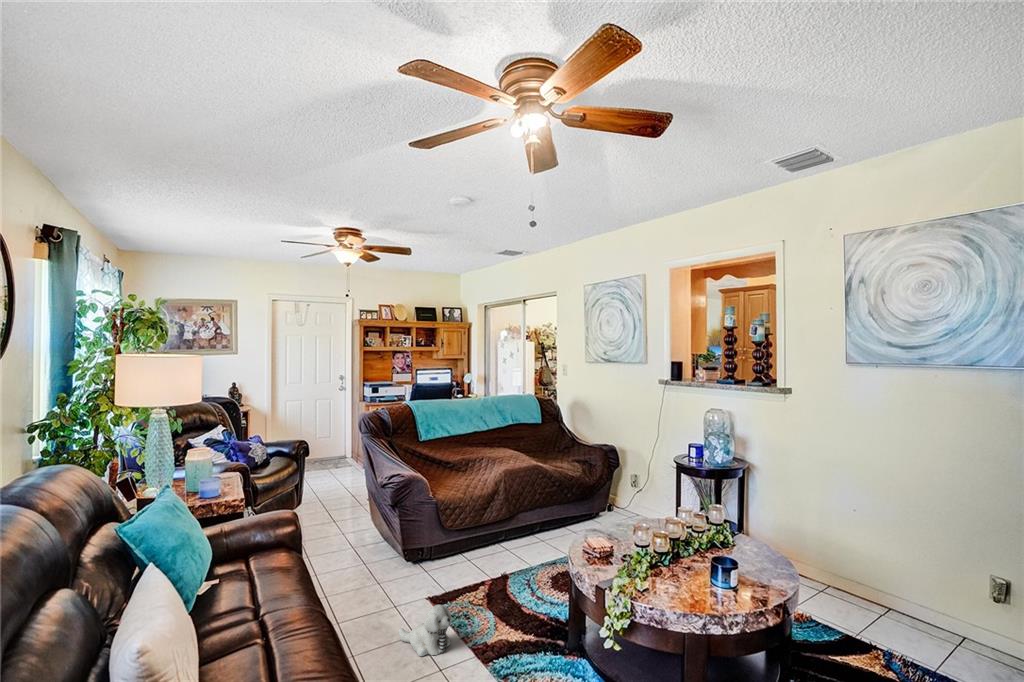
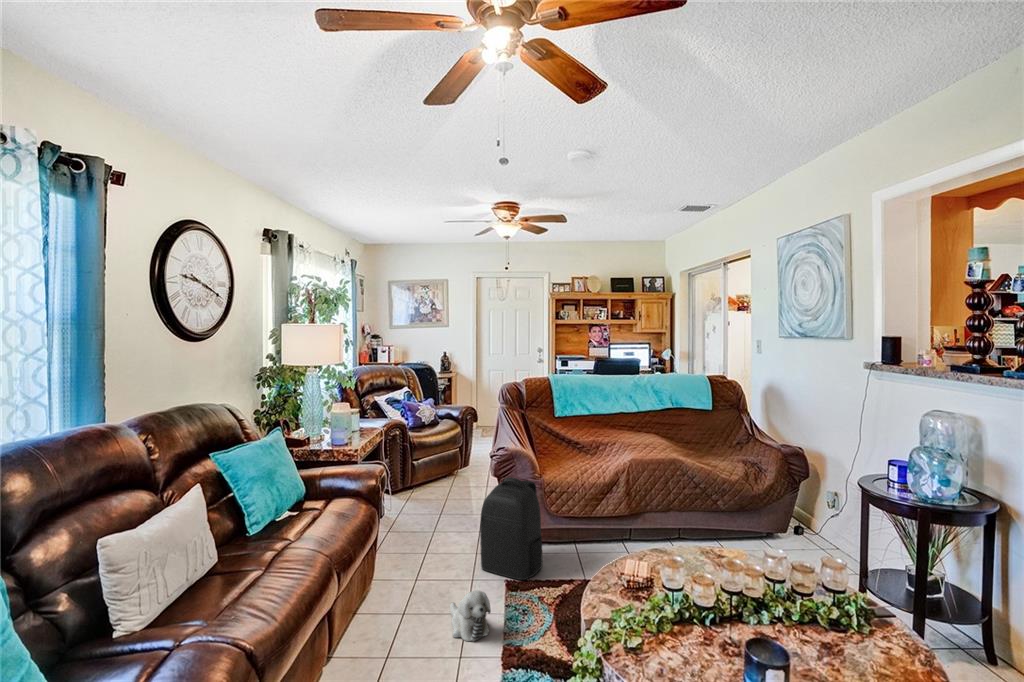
backpack: none [391,499,453,597] -> present [480,477,543,580]

